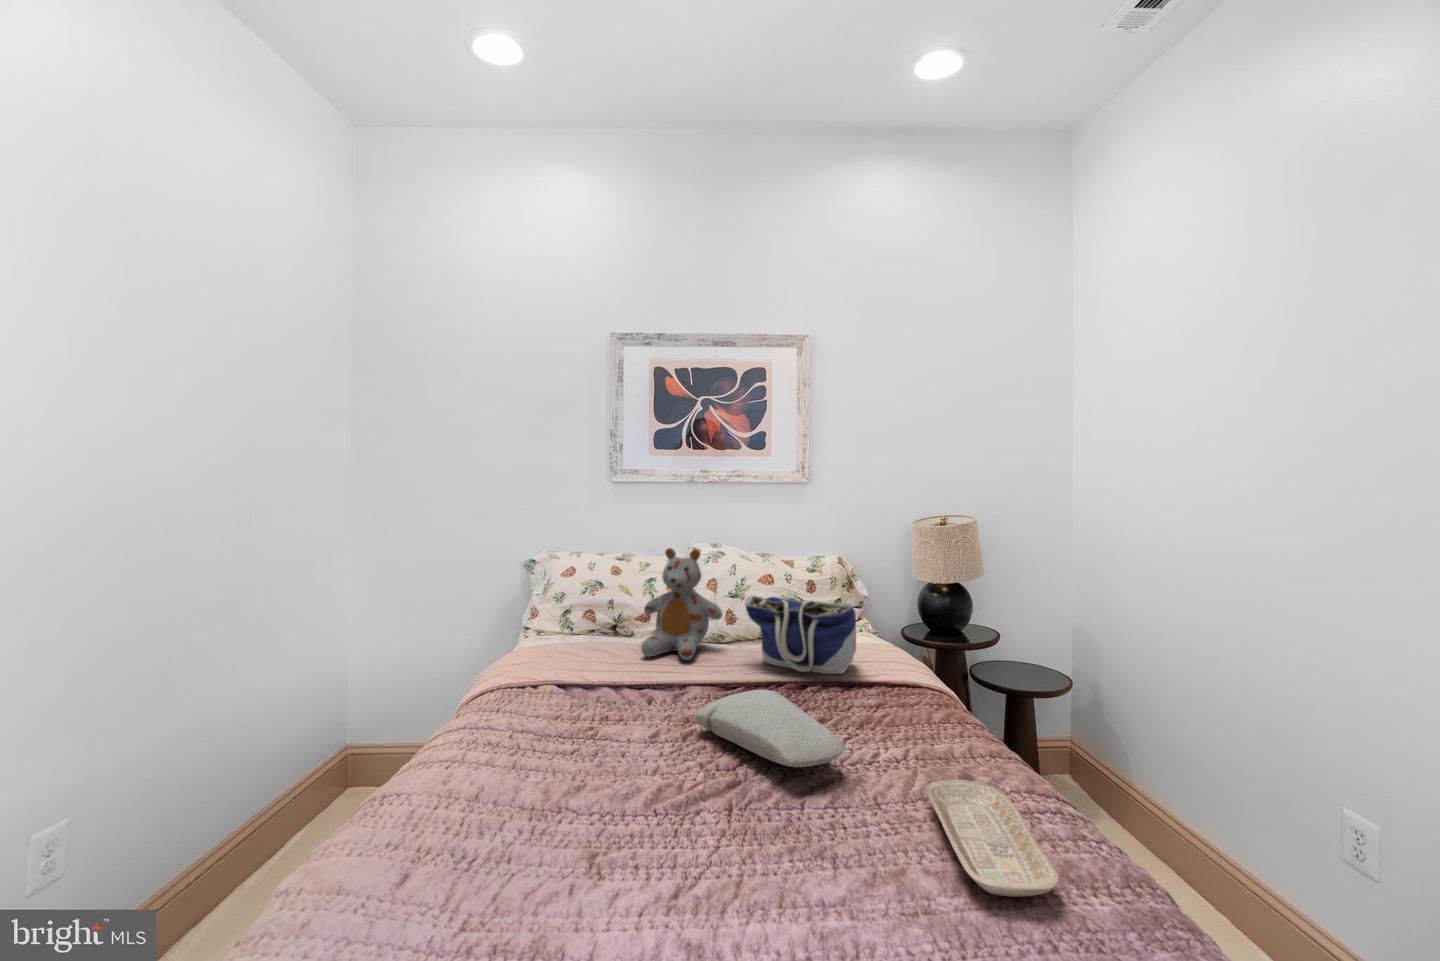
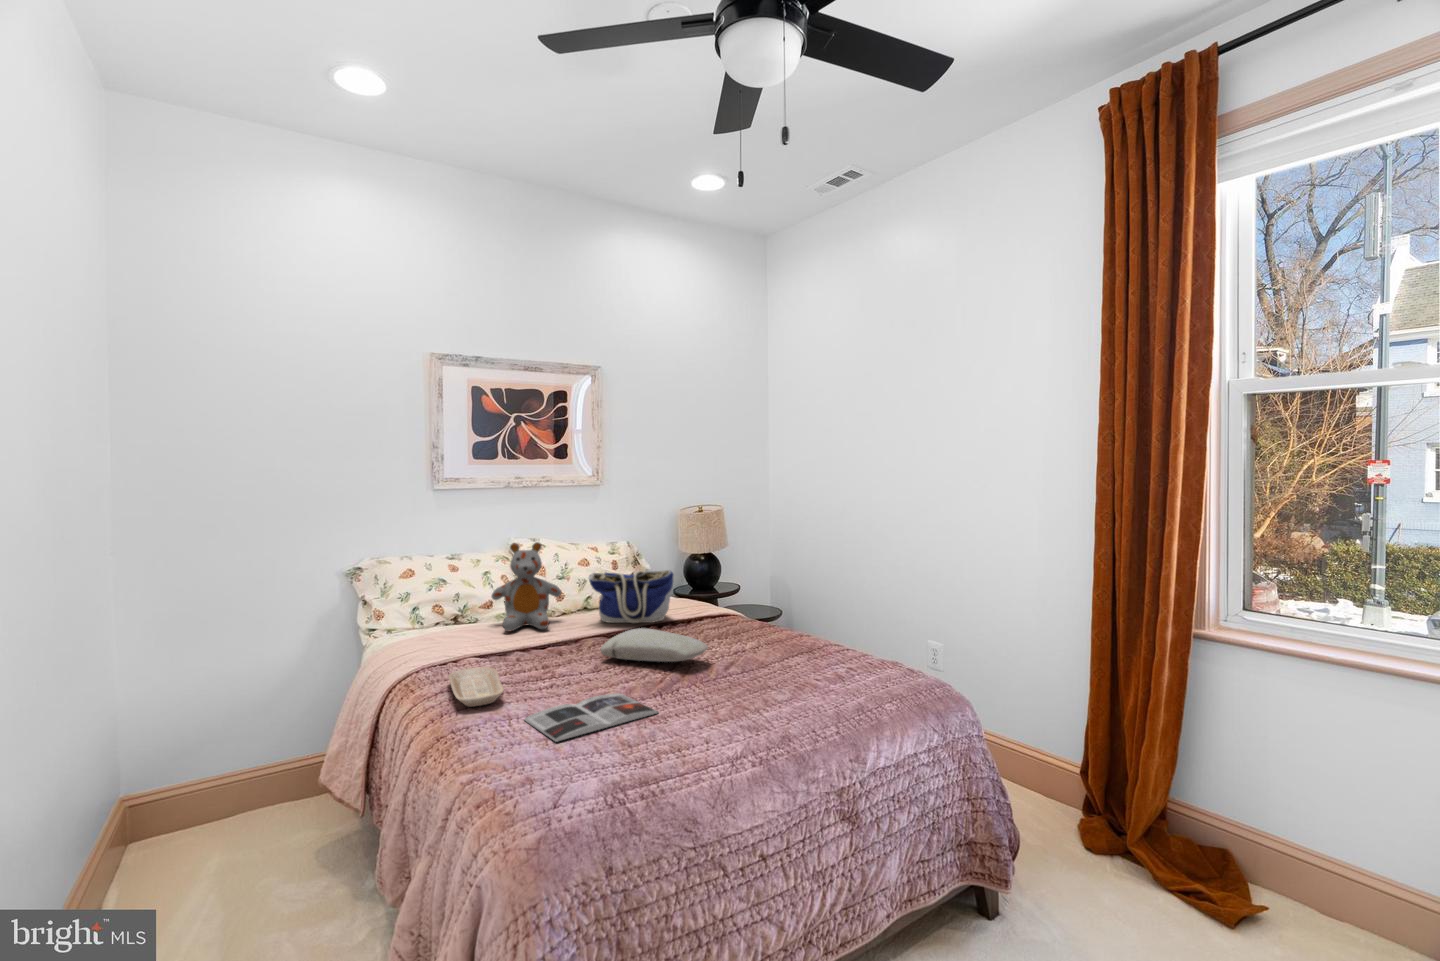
tray: present [926,780,1059,897] -> present [448,667,504,707]
magazine: none [449,809,664,905] -> present [525,693,658,742]

